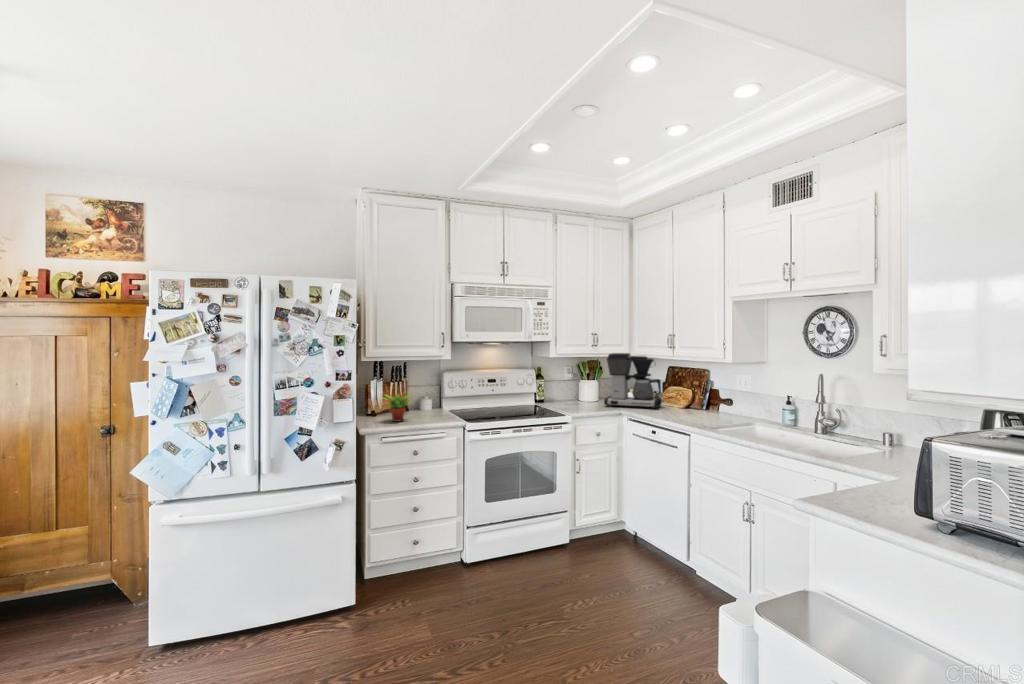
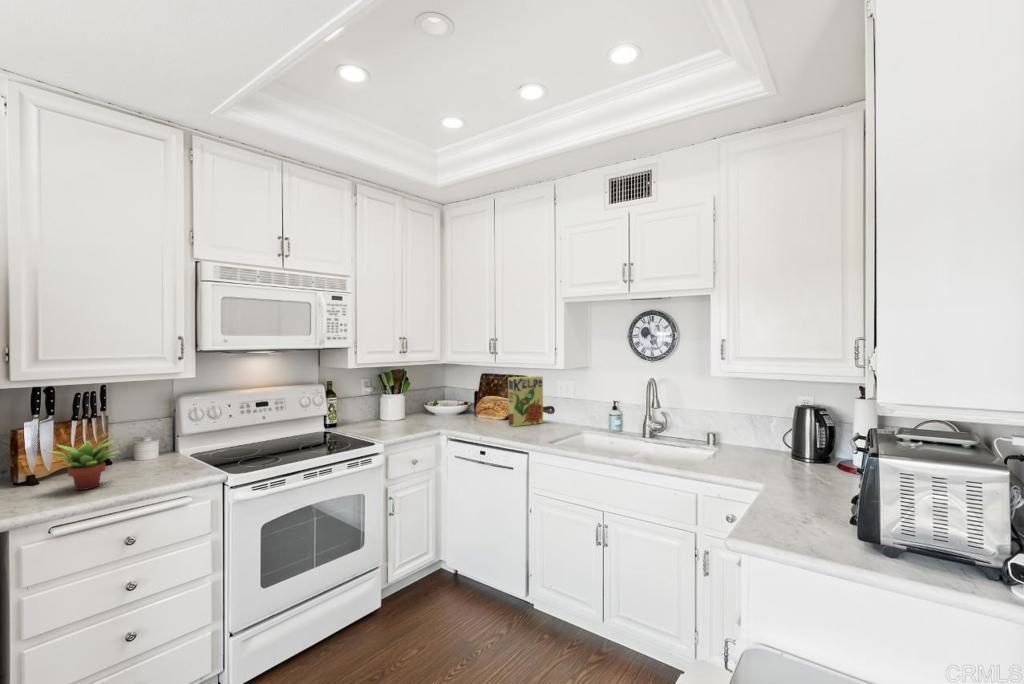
coffee maker: present [604,353,661,409] -> none [416,361,479,425]
cereal box: none [685,370,720,414] -> present [508,376,543,426]

